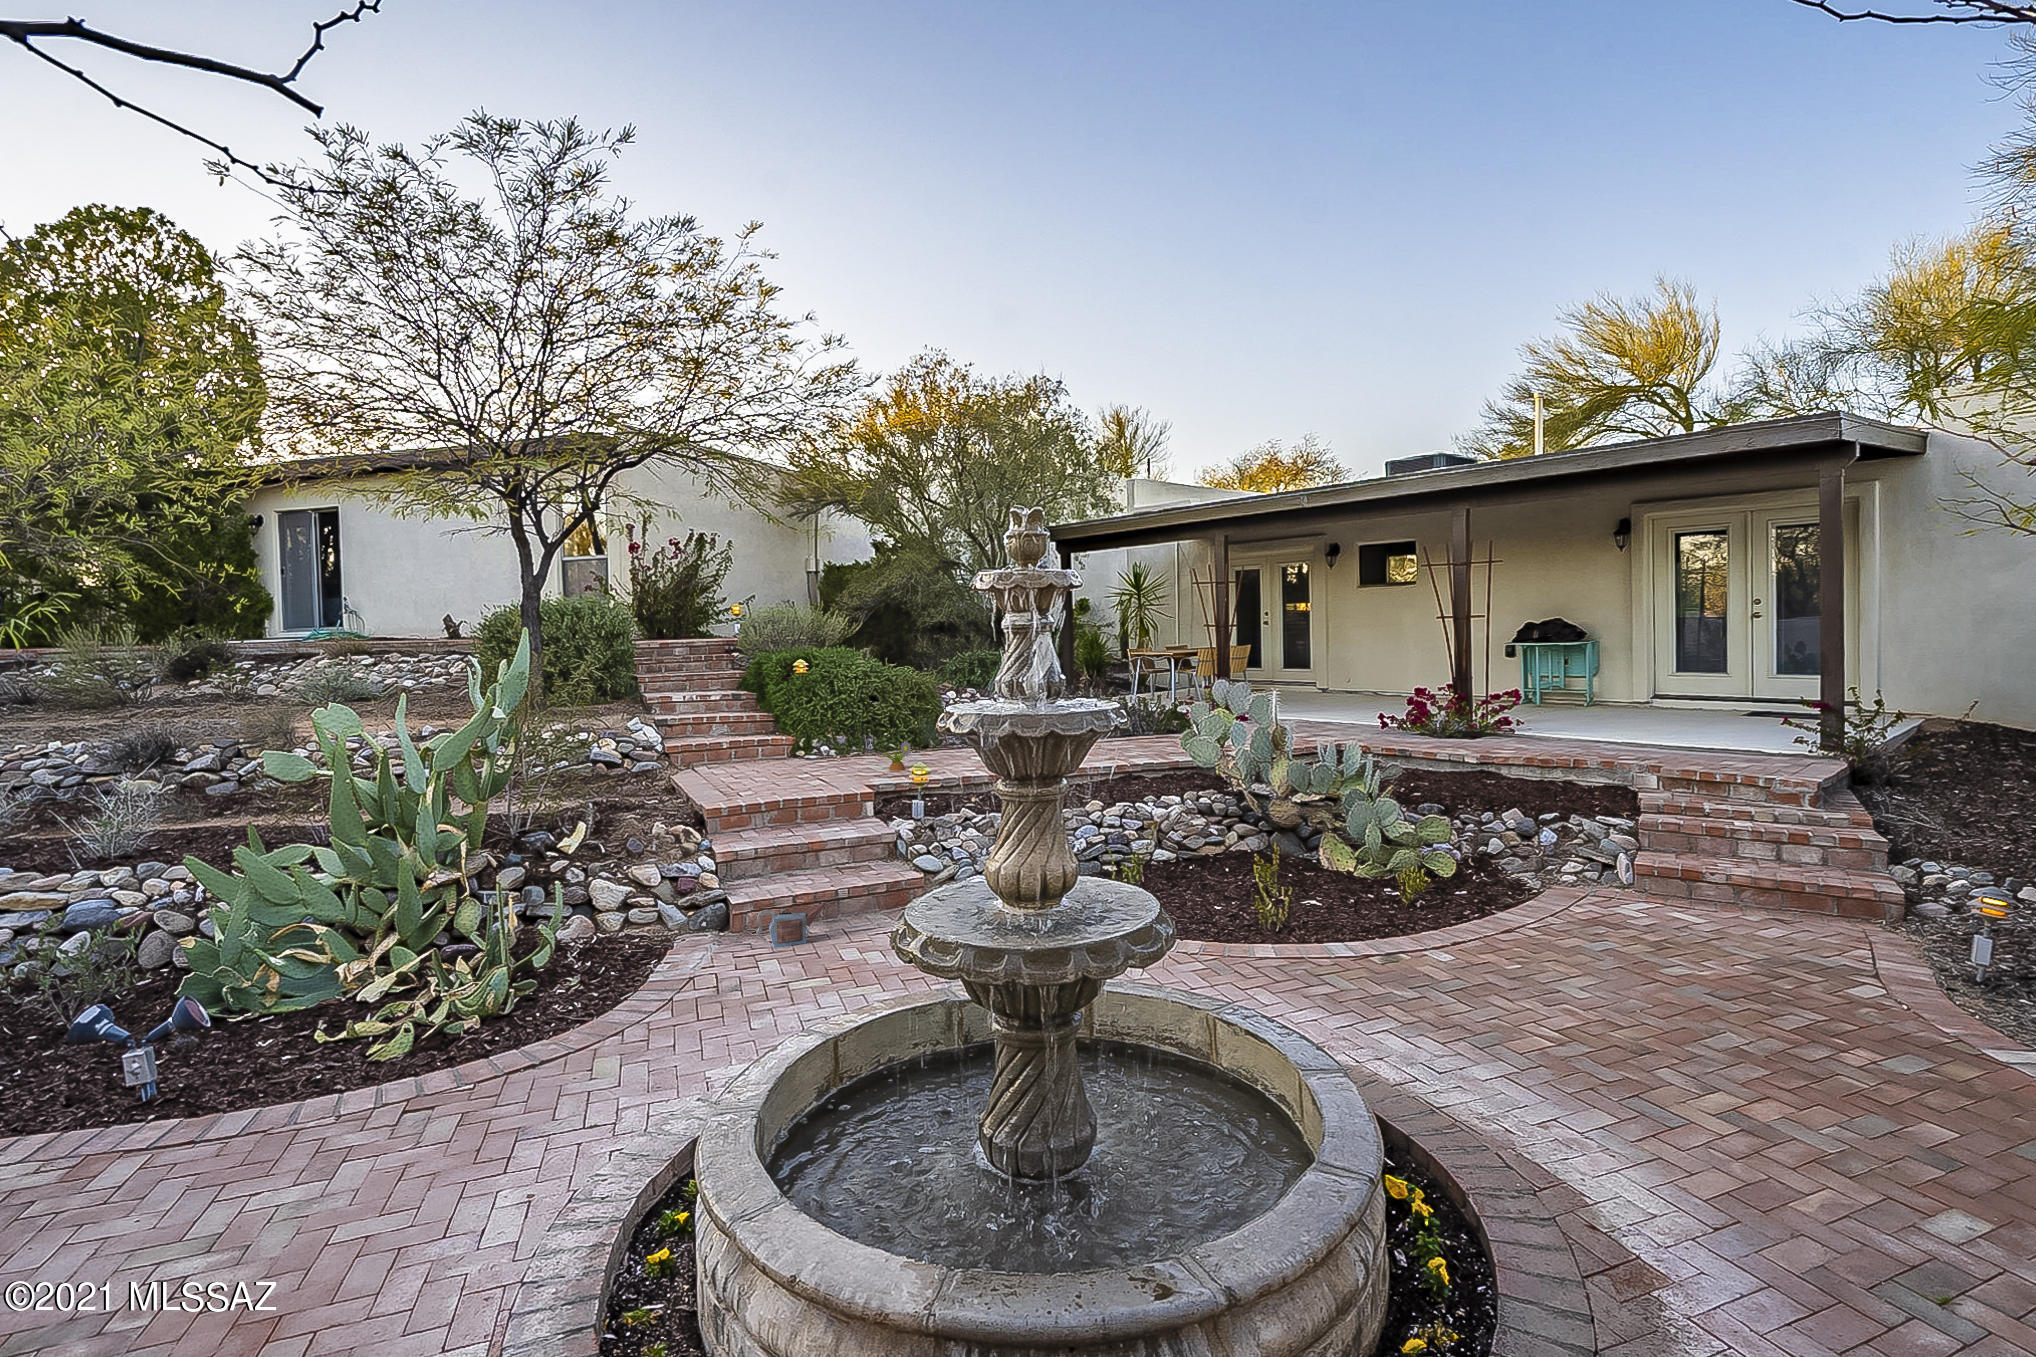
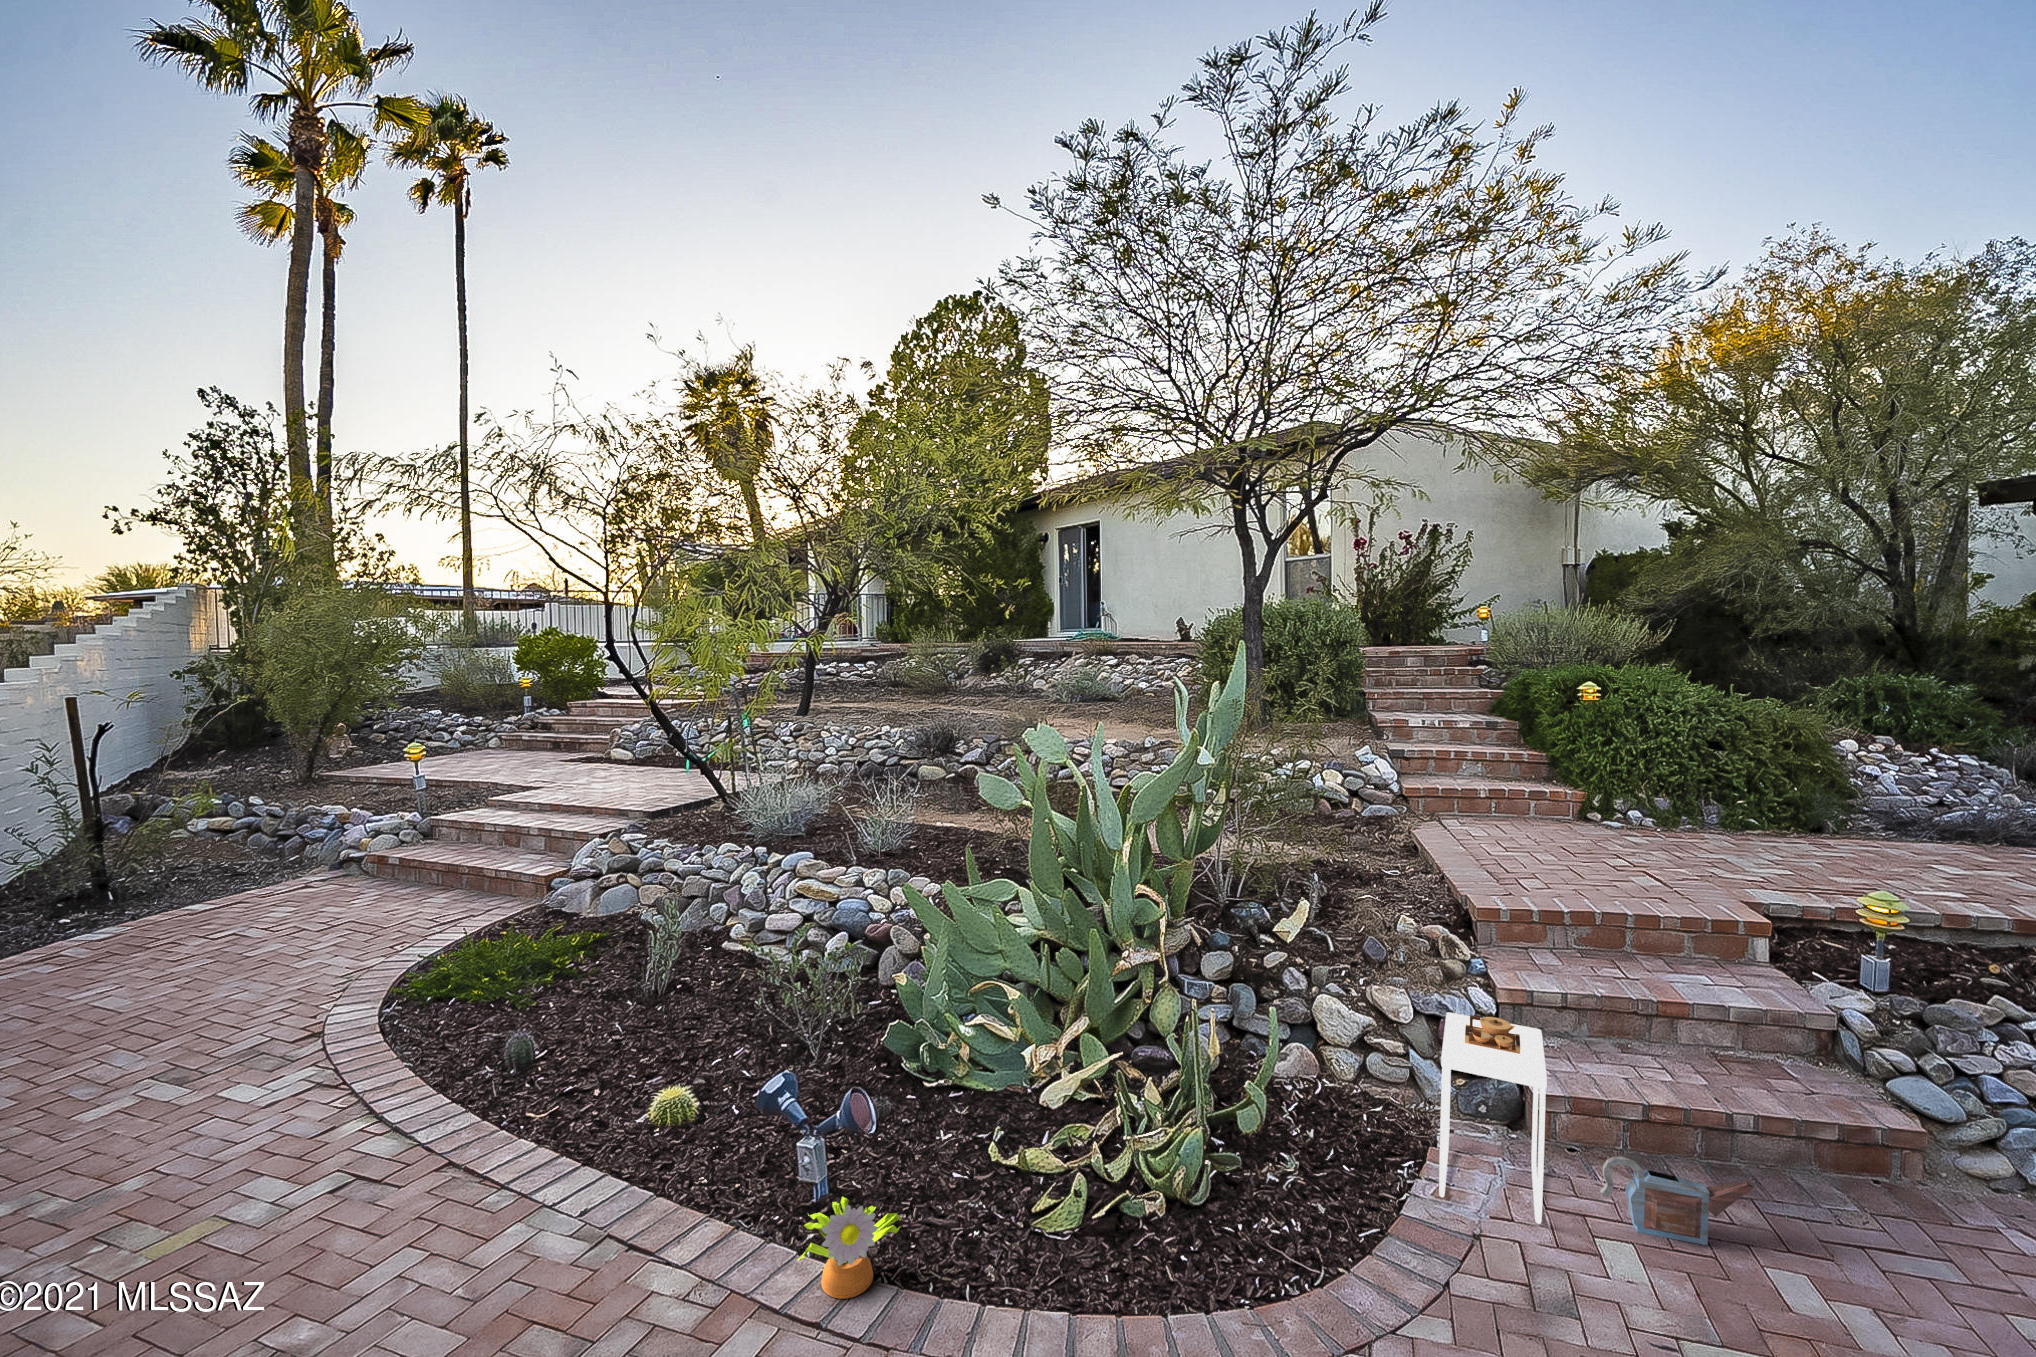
decorative plant: present [882,741,911,771] -> present [798,1197,901,1299]
side table: none [666,852,729,963] -> present [1439,1012,1547,1224]

